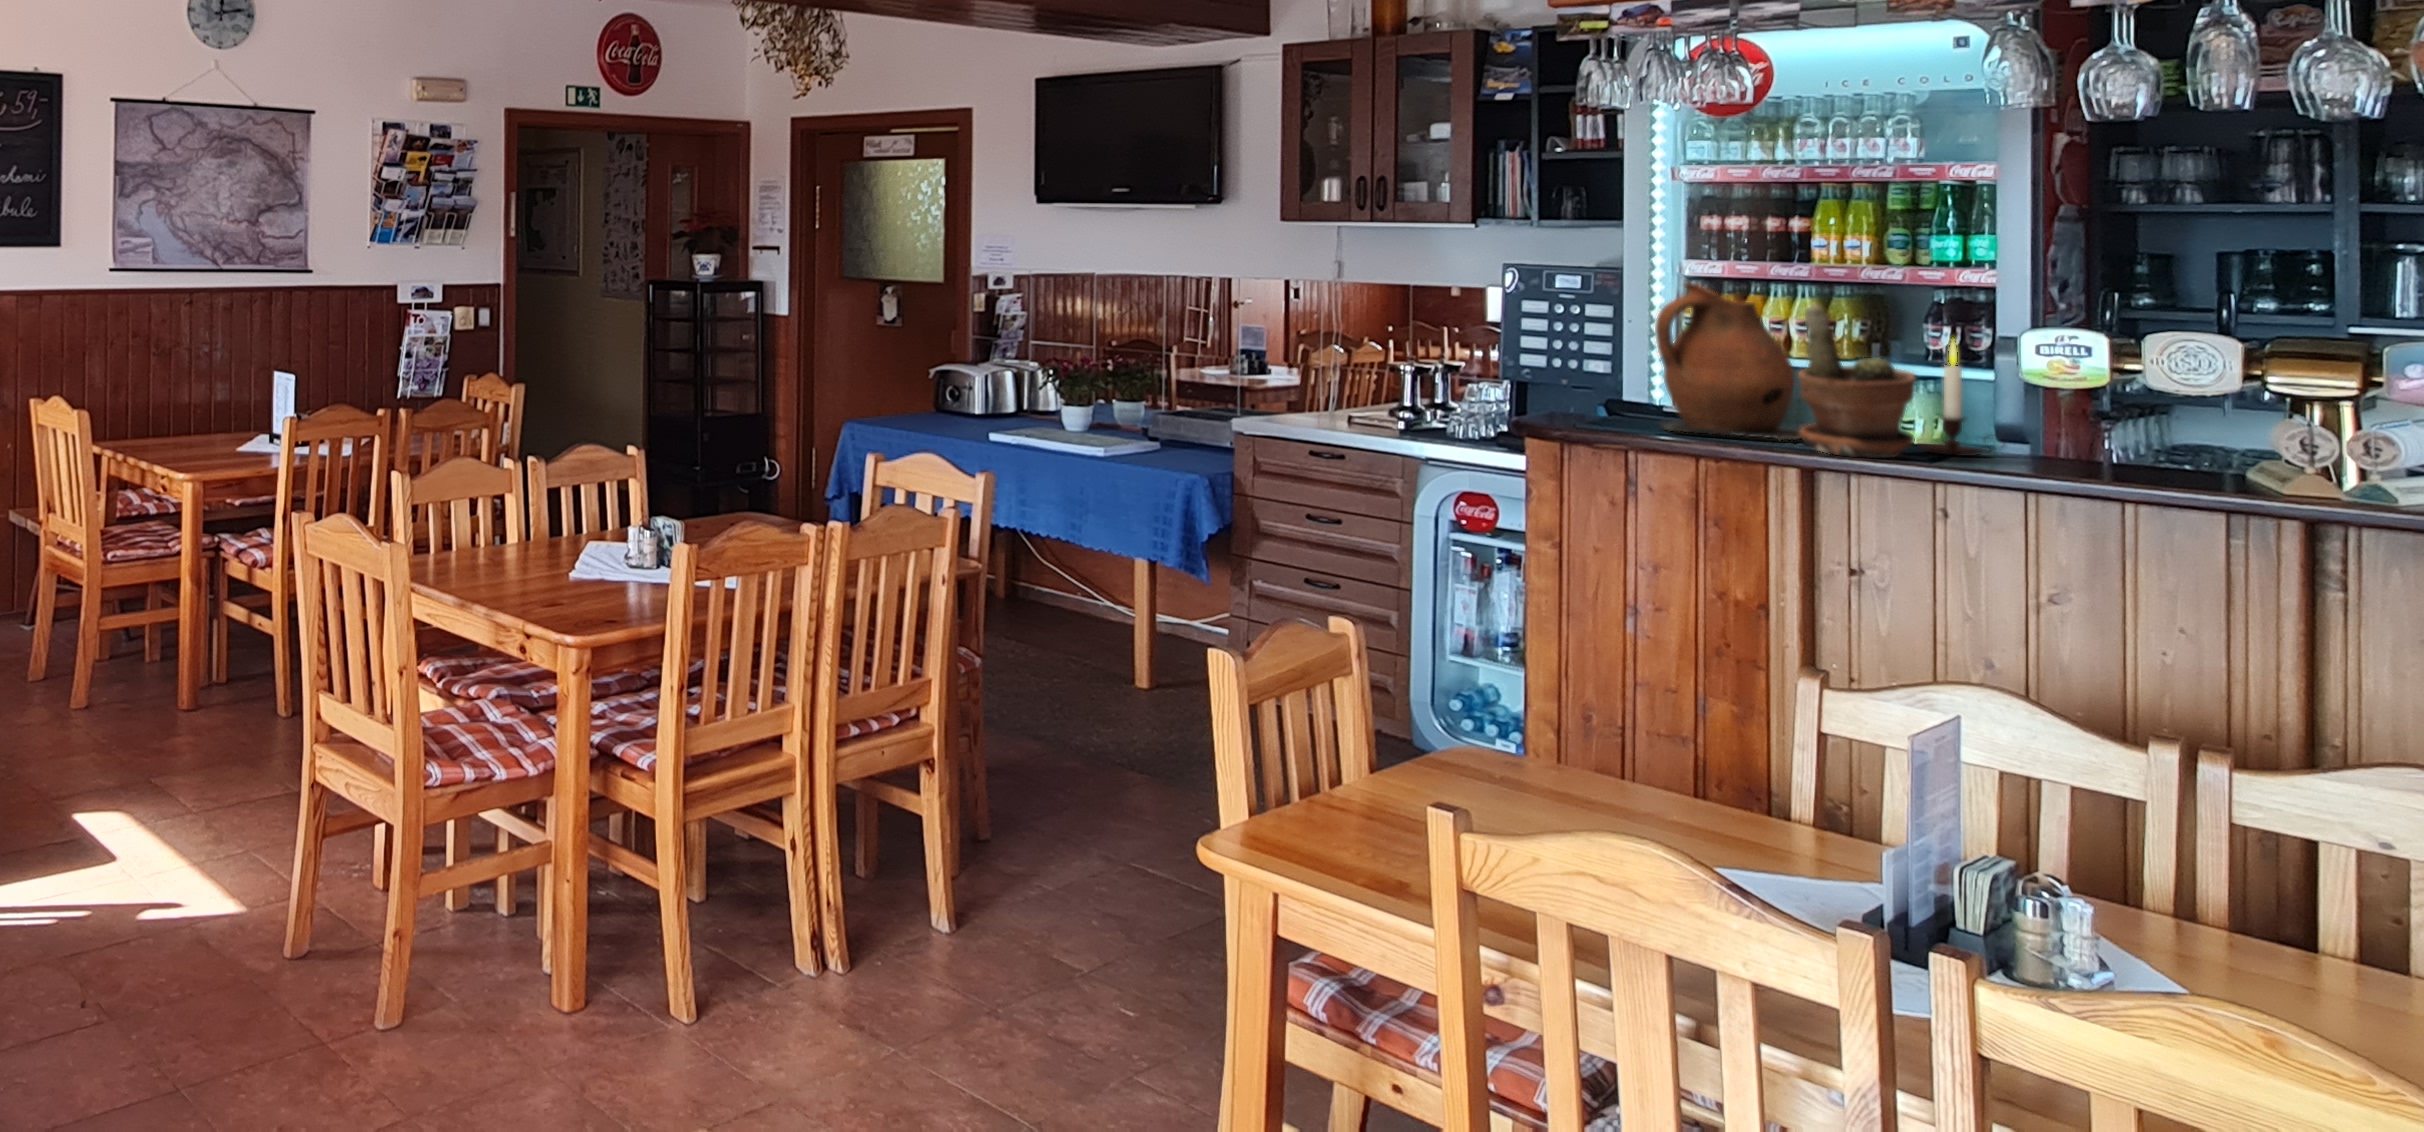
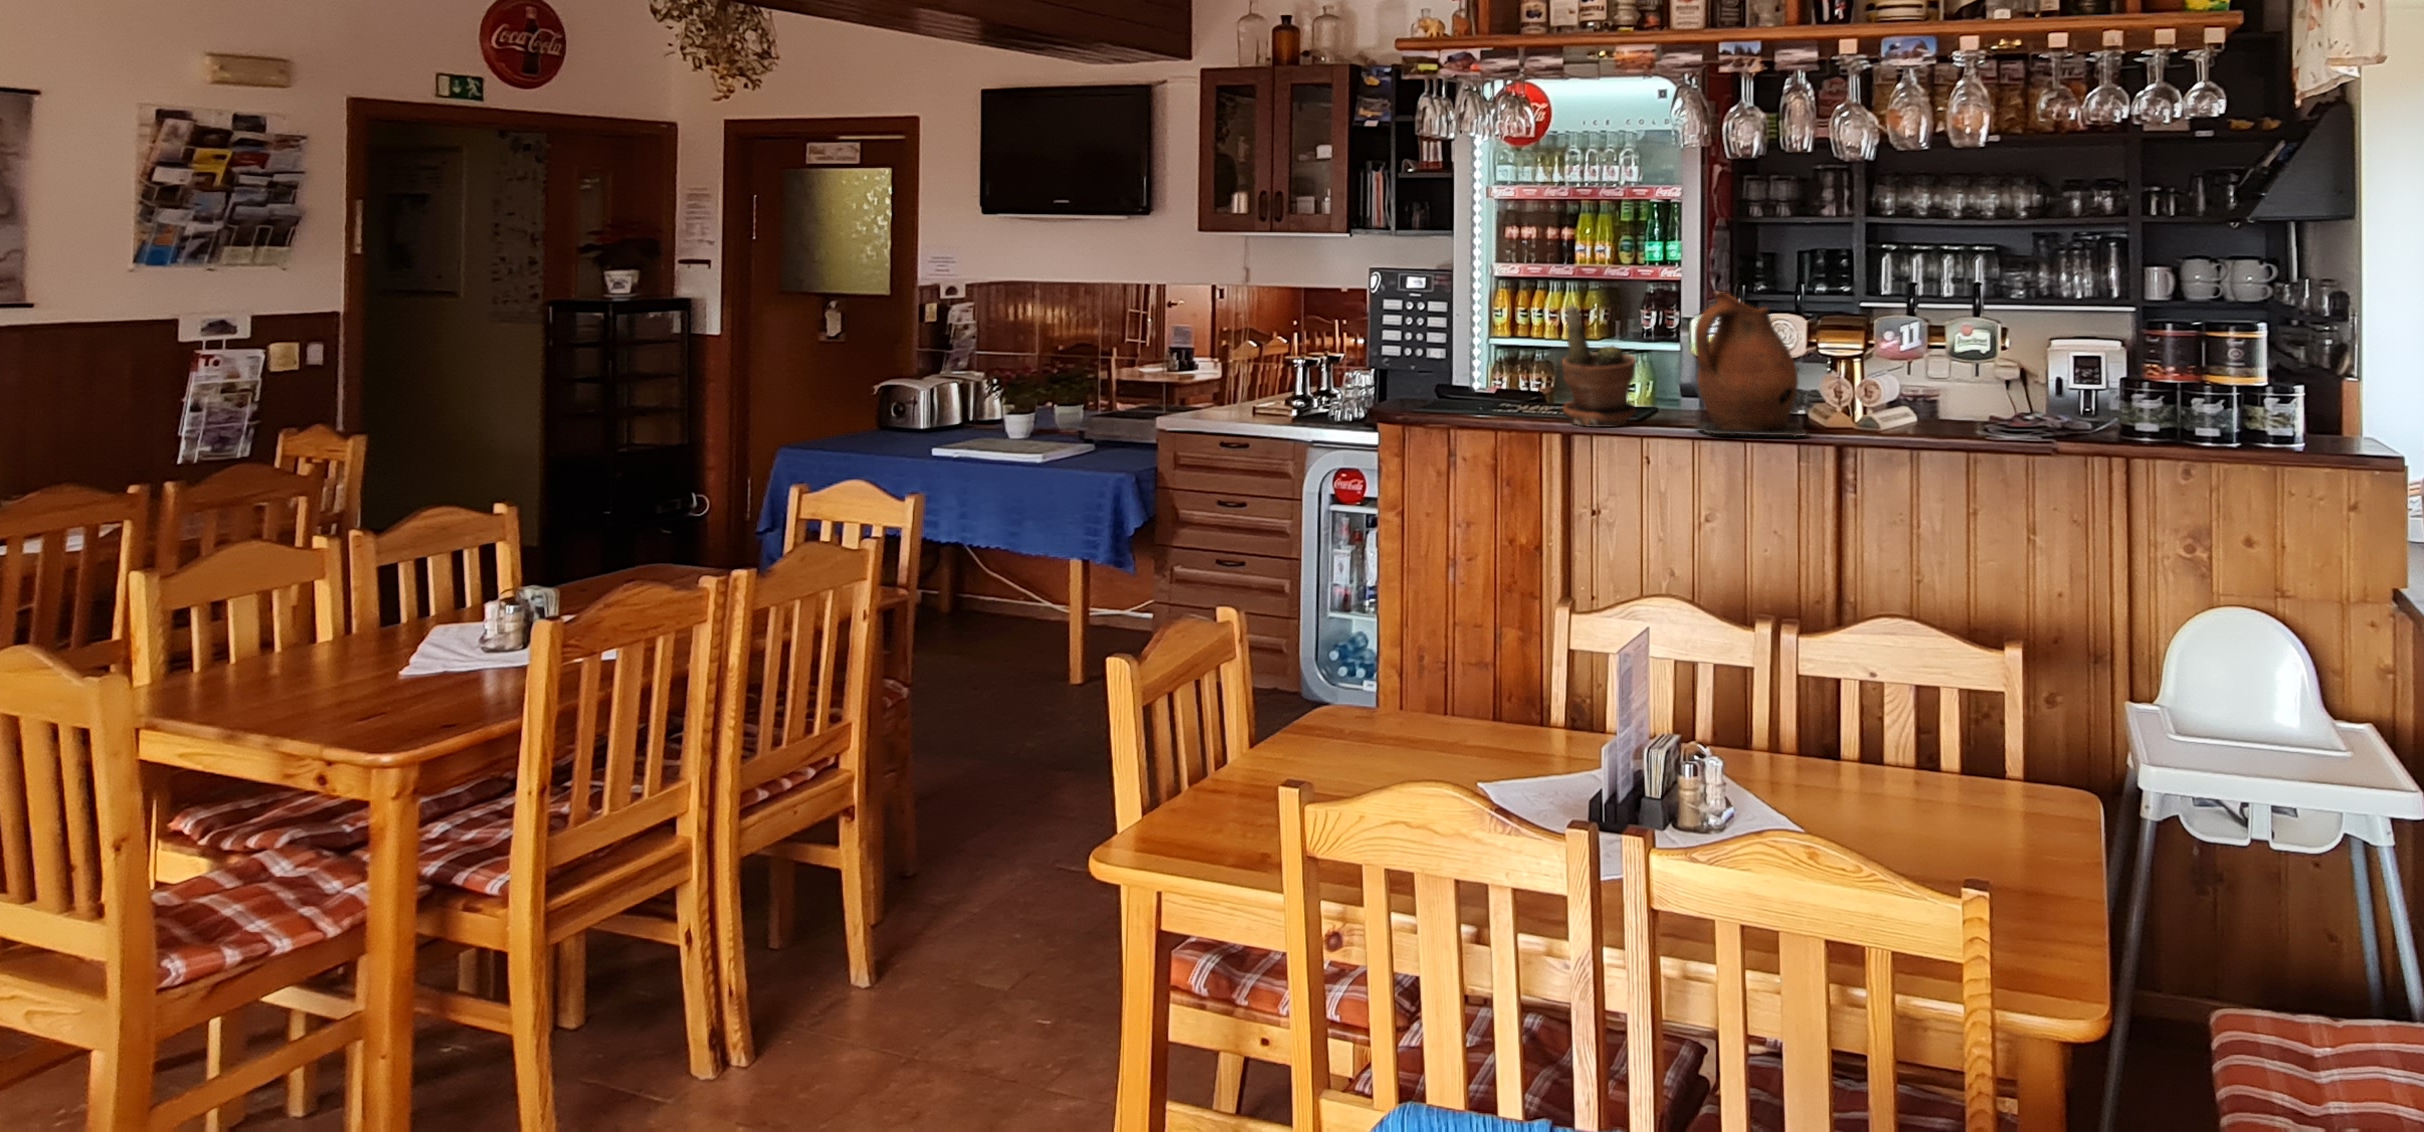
ceramic pitcher: present [1655,283,1801,440] -> present [1694,292,1807,438]
candle: present [1919,340,2004,456] -> none [1637,326,1690,419]

